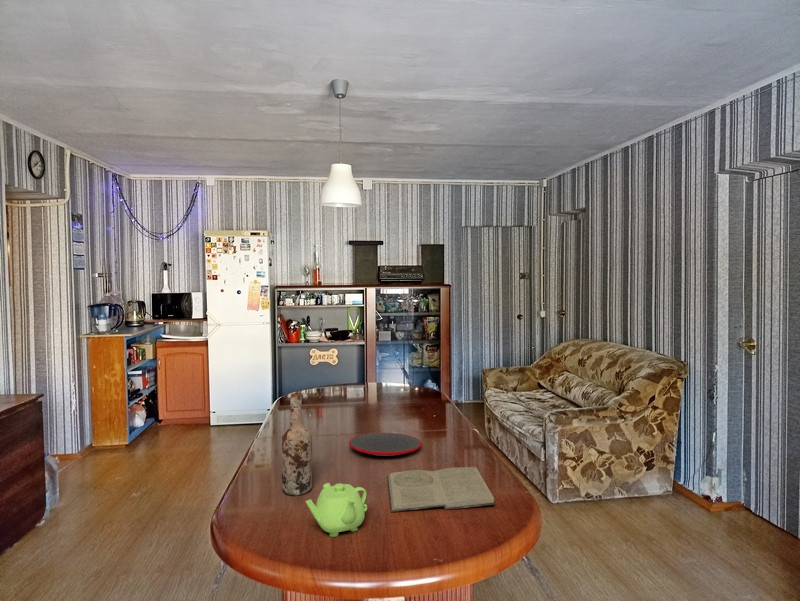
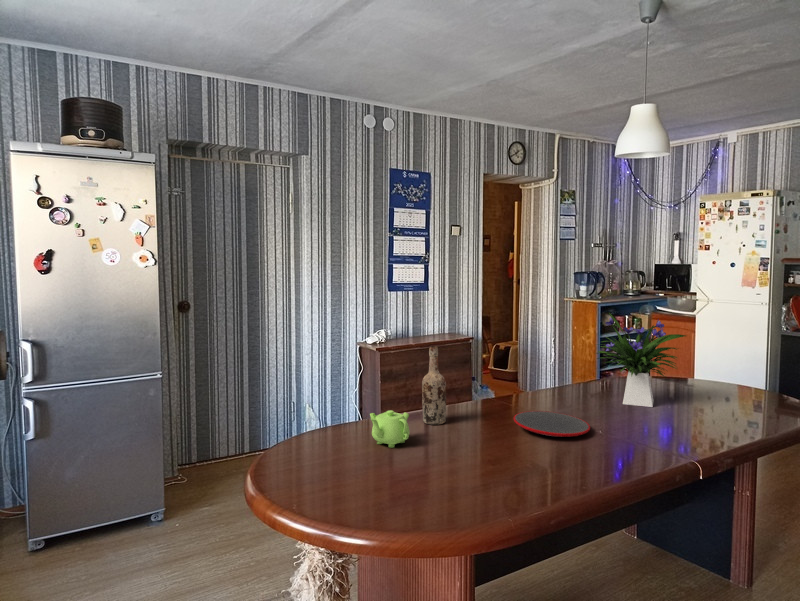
flower arrangement: none [317,334,395,416] -> present [597,313,686,407]
book: present [387,467,496,512] -> none [428,437,545,481]

